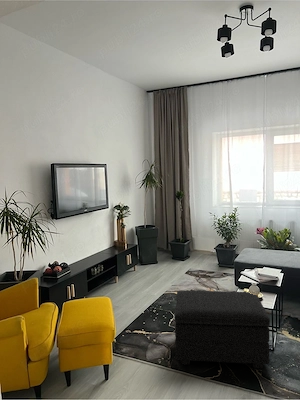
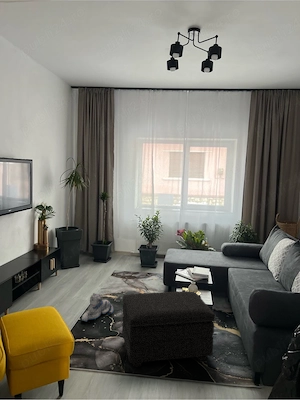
plush toy: none [144,288,178,315] -> present [82,293,114,322]

